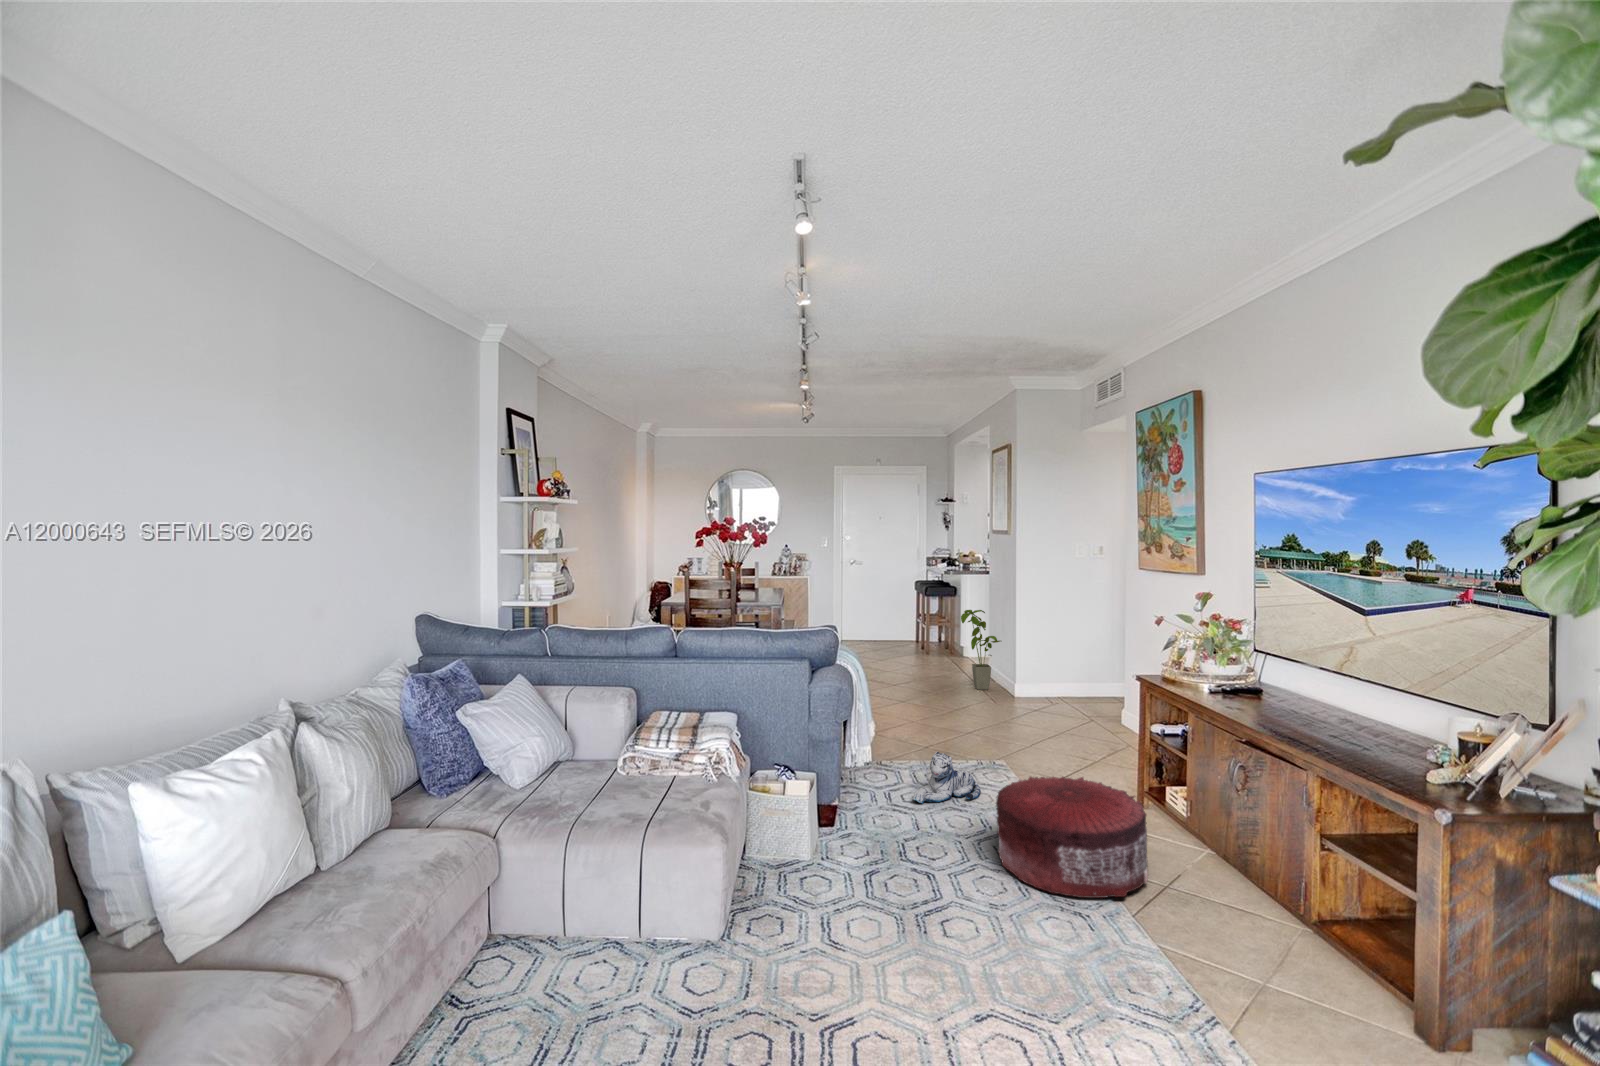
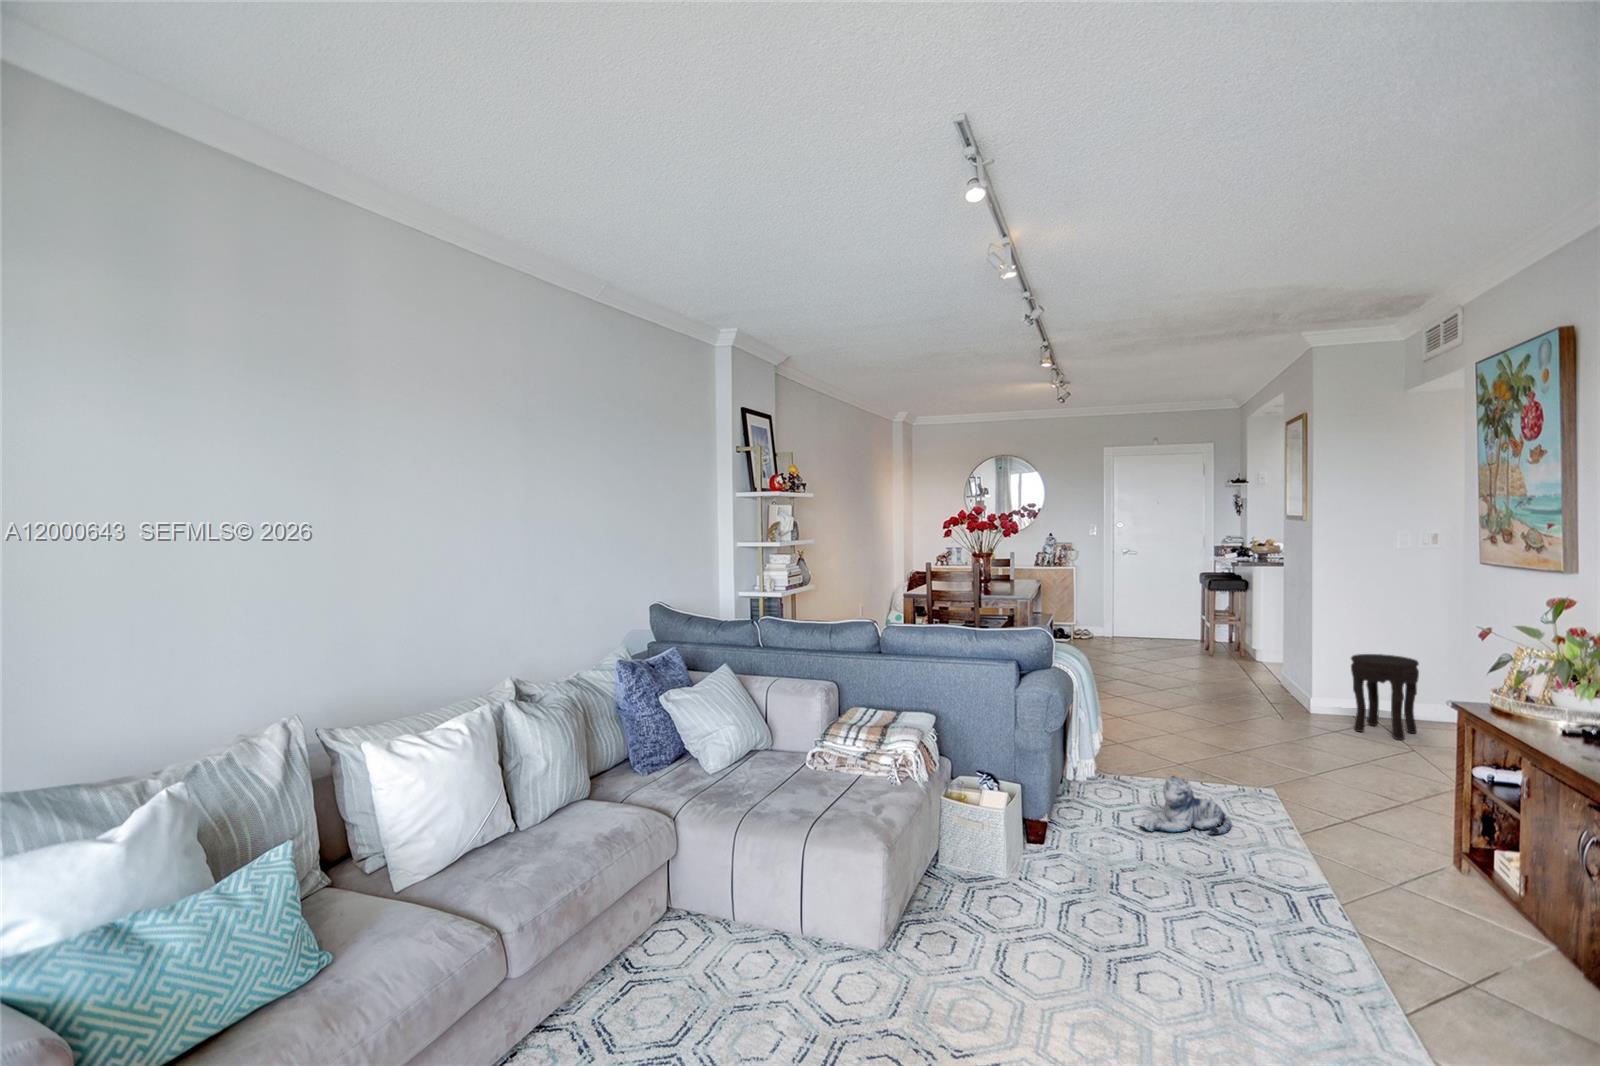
house plant: present [961,610,1000,690] -> none [1239,609,1296,703]
side table: none [1043,644,1089,712] -> present [1351,654,1419,740]
pouf: present [996,777,1148,898] -> none [1226,818,1448,989]

